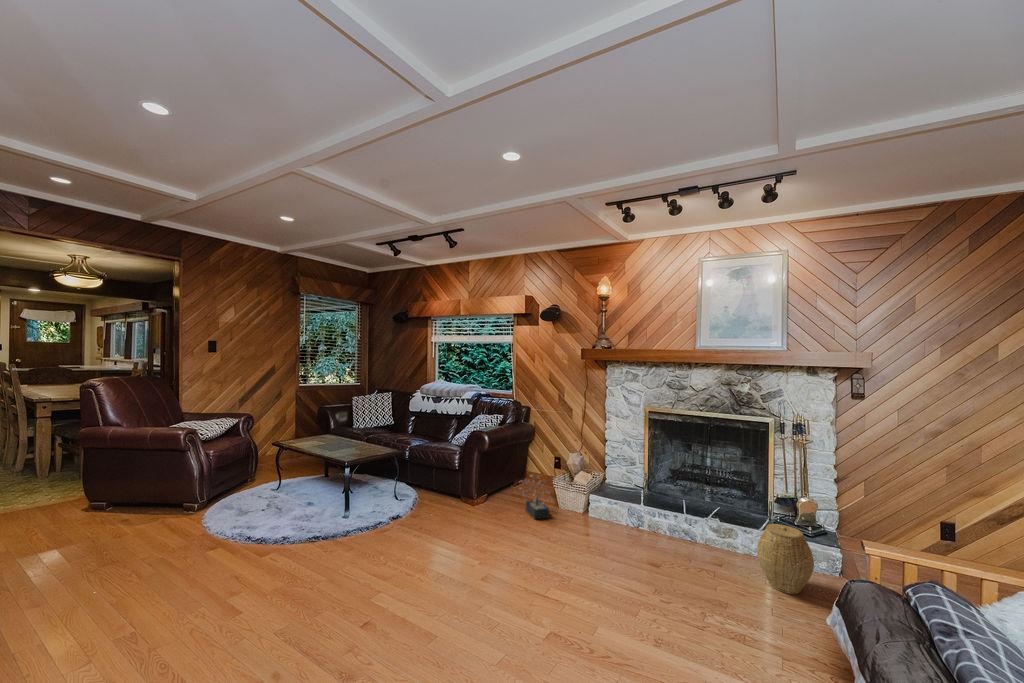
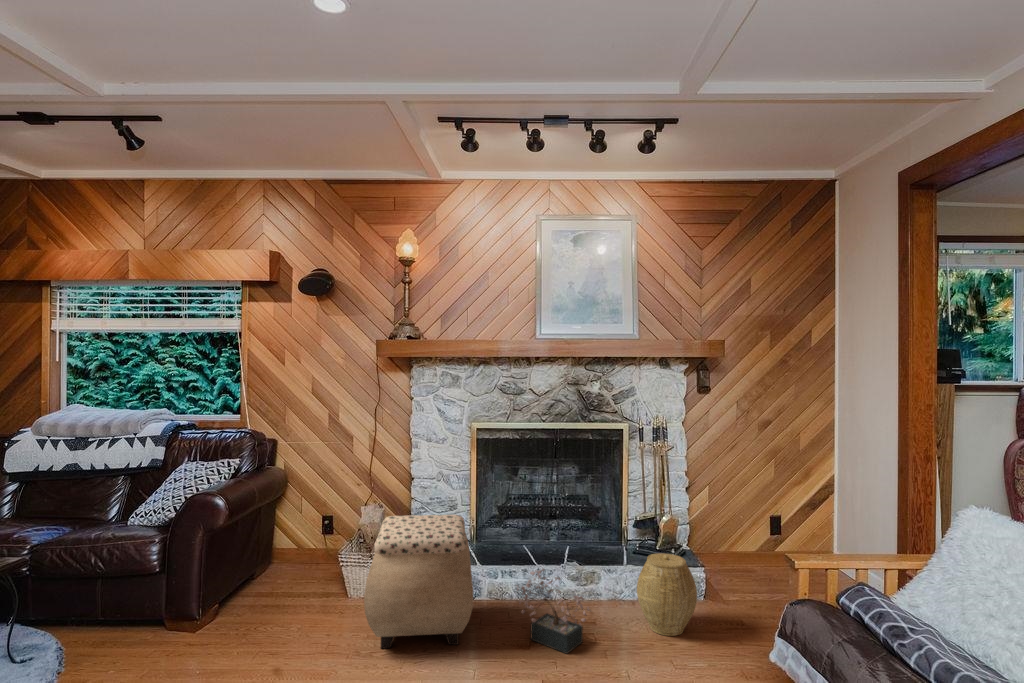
ottoman: none [553,461,633,552] -> present [364,515,473,648]
decorative plant: present [520,475,551,519] -> present [517,569,591,654]

